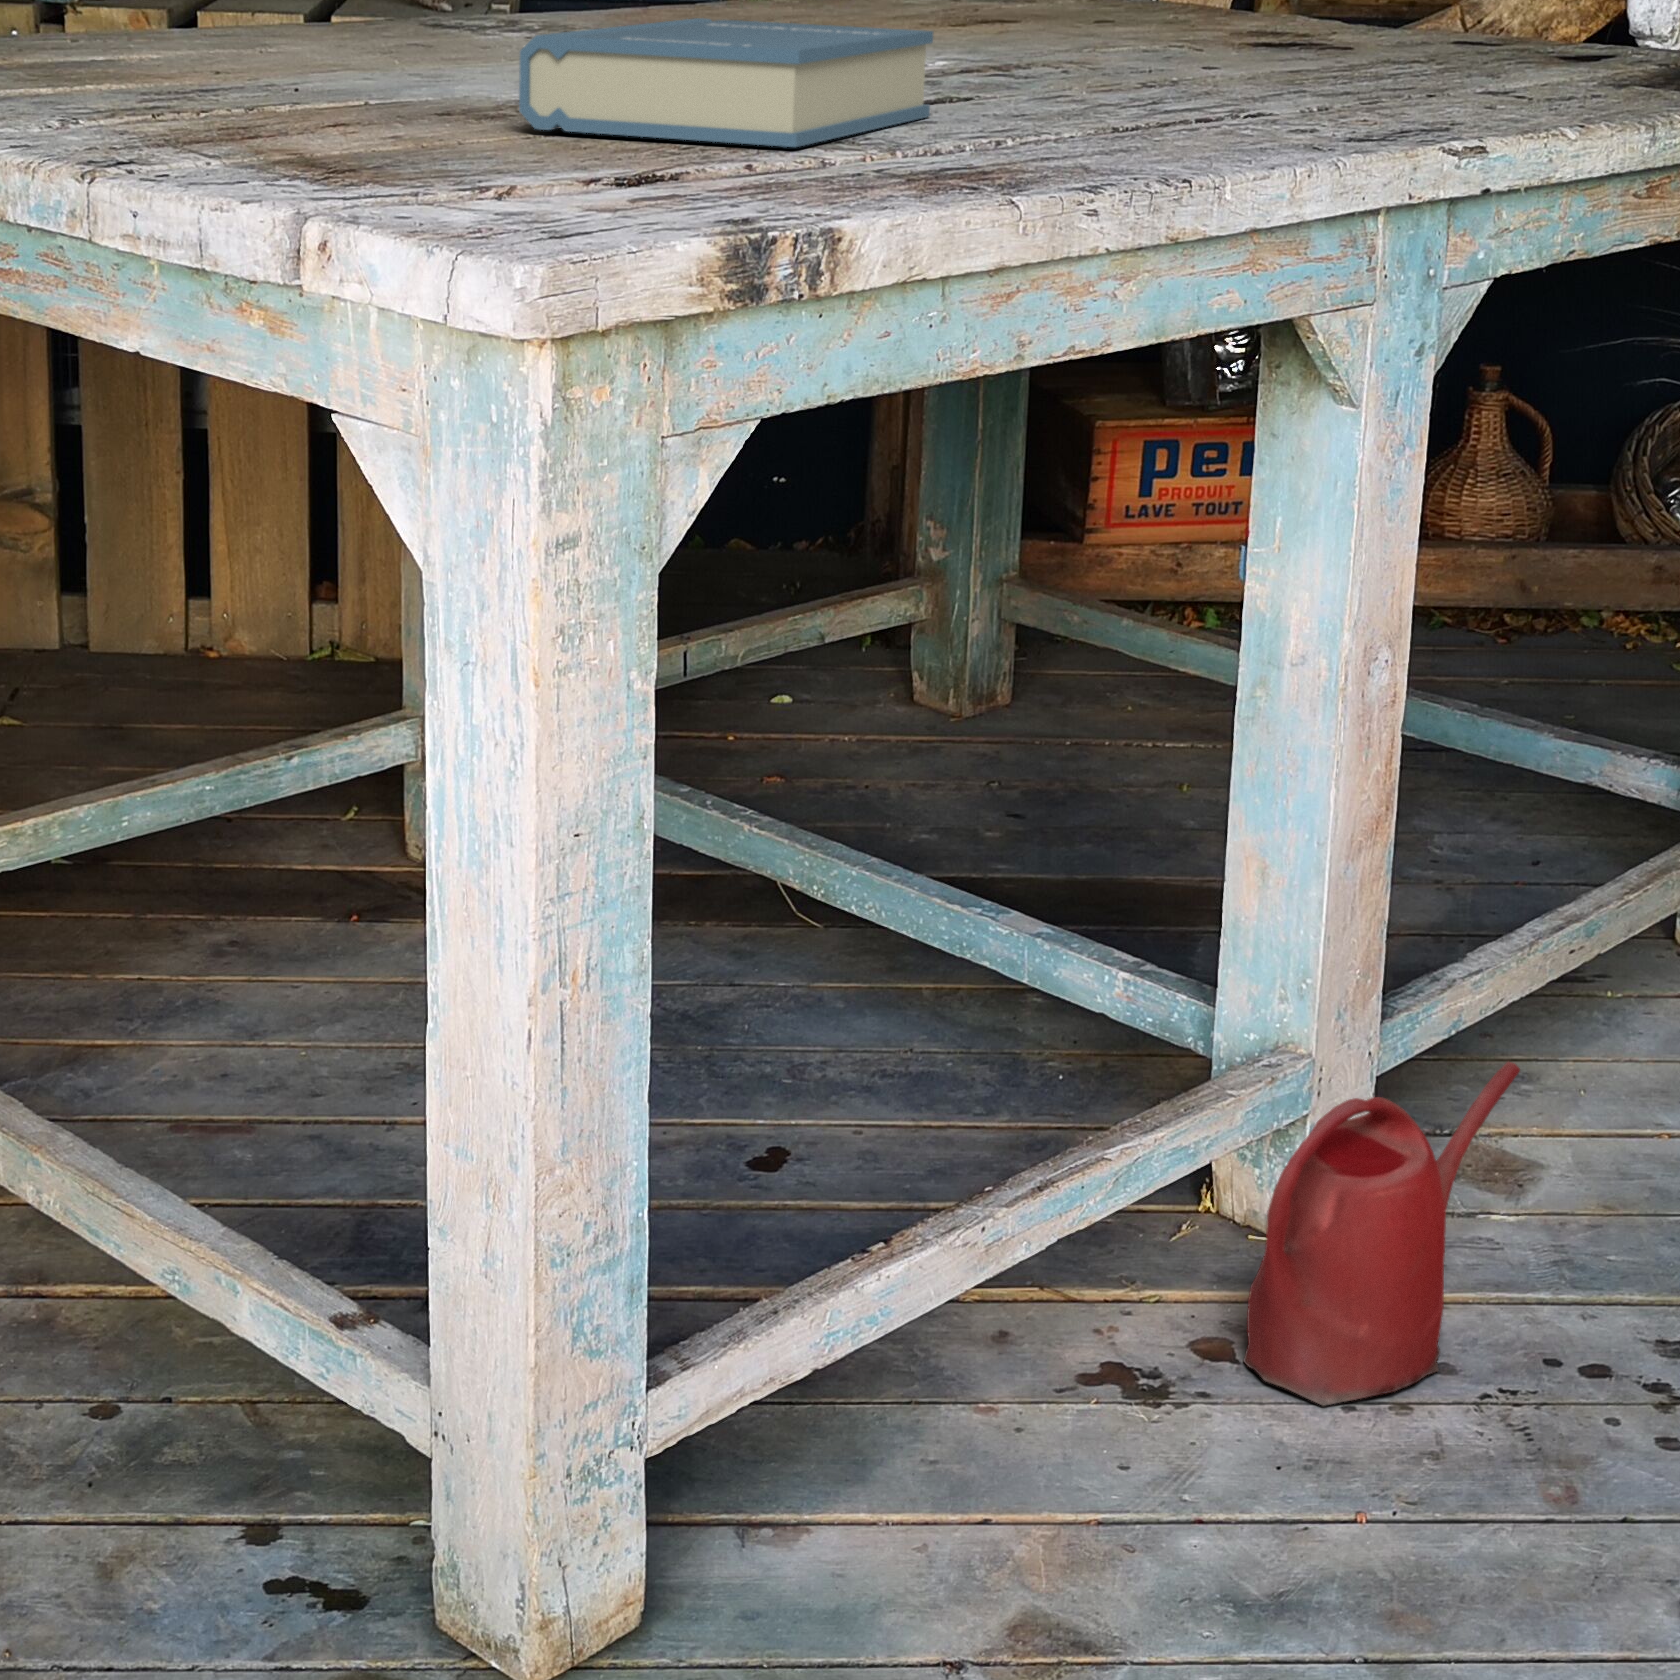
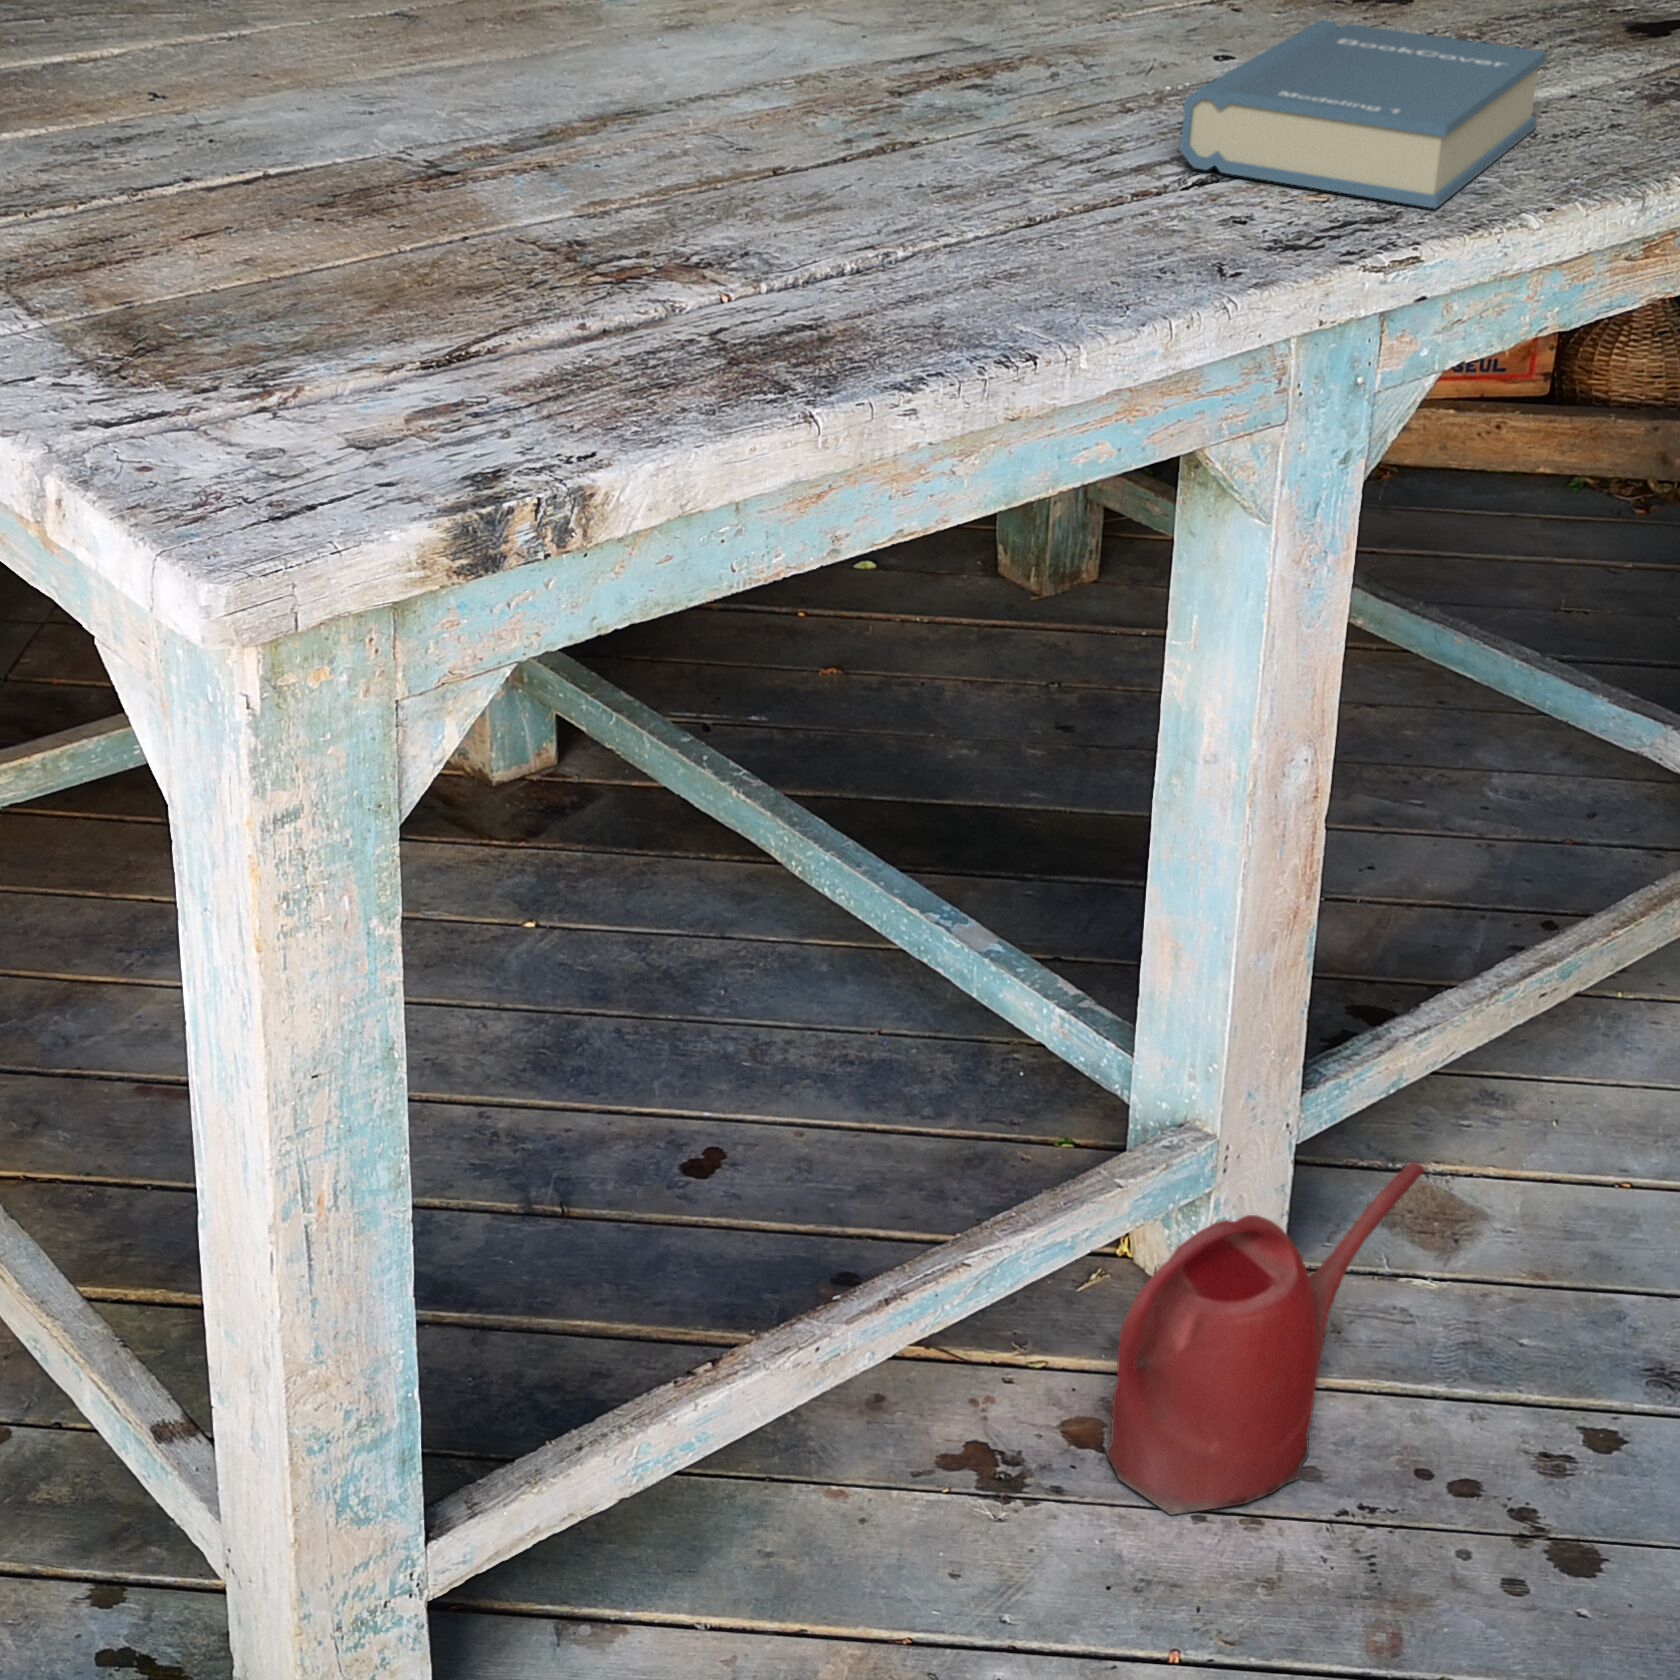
hardback book: present [519,18,933,147] -> present [1180,20,1546,208]

